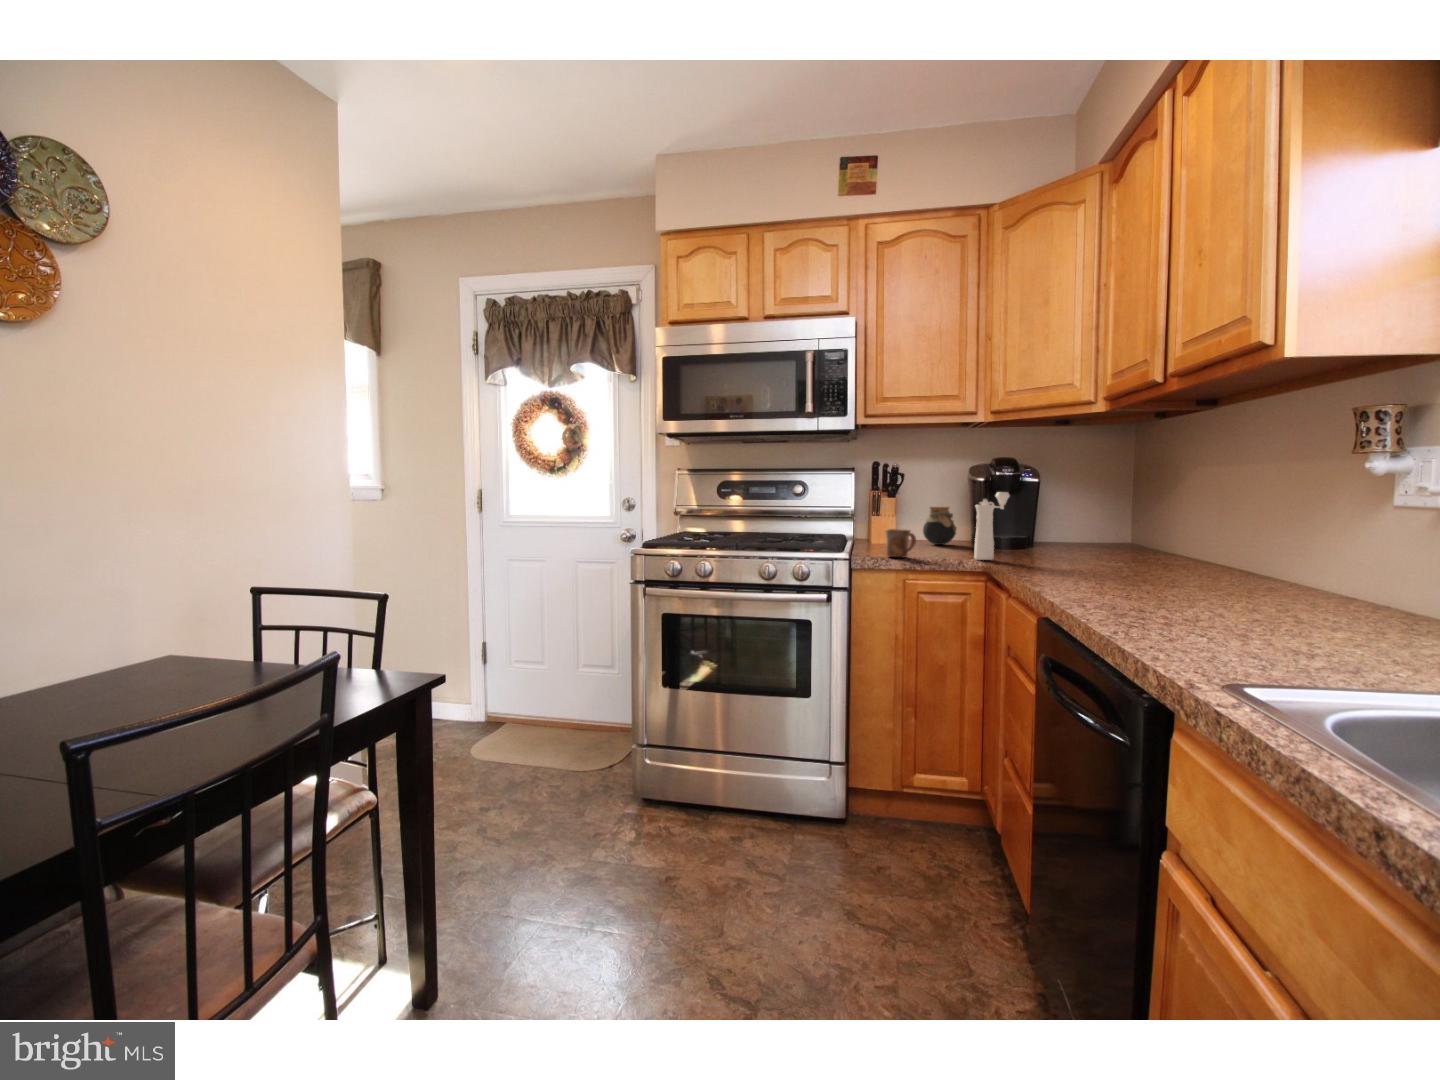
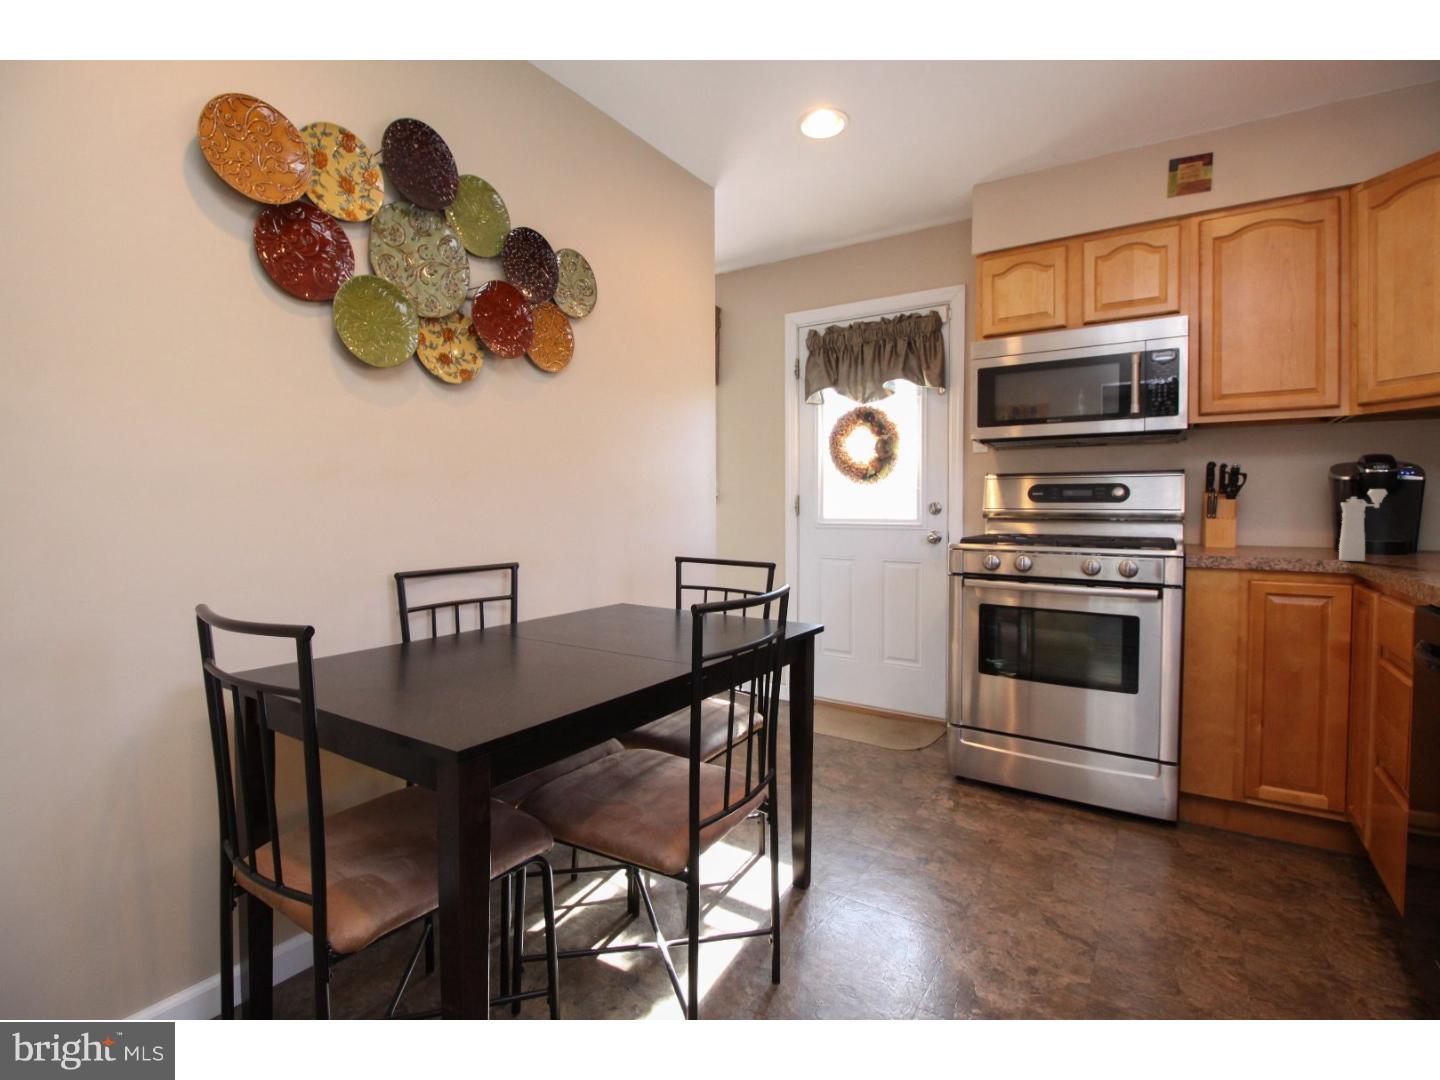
jar: present [923,507,957,545] -> none [1268,507,1314,548]
mug: present [885,529,916,557] -> none [1225,528,1264,557]

